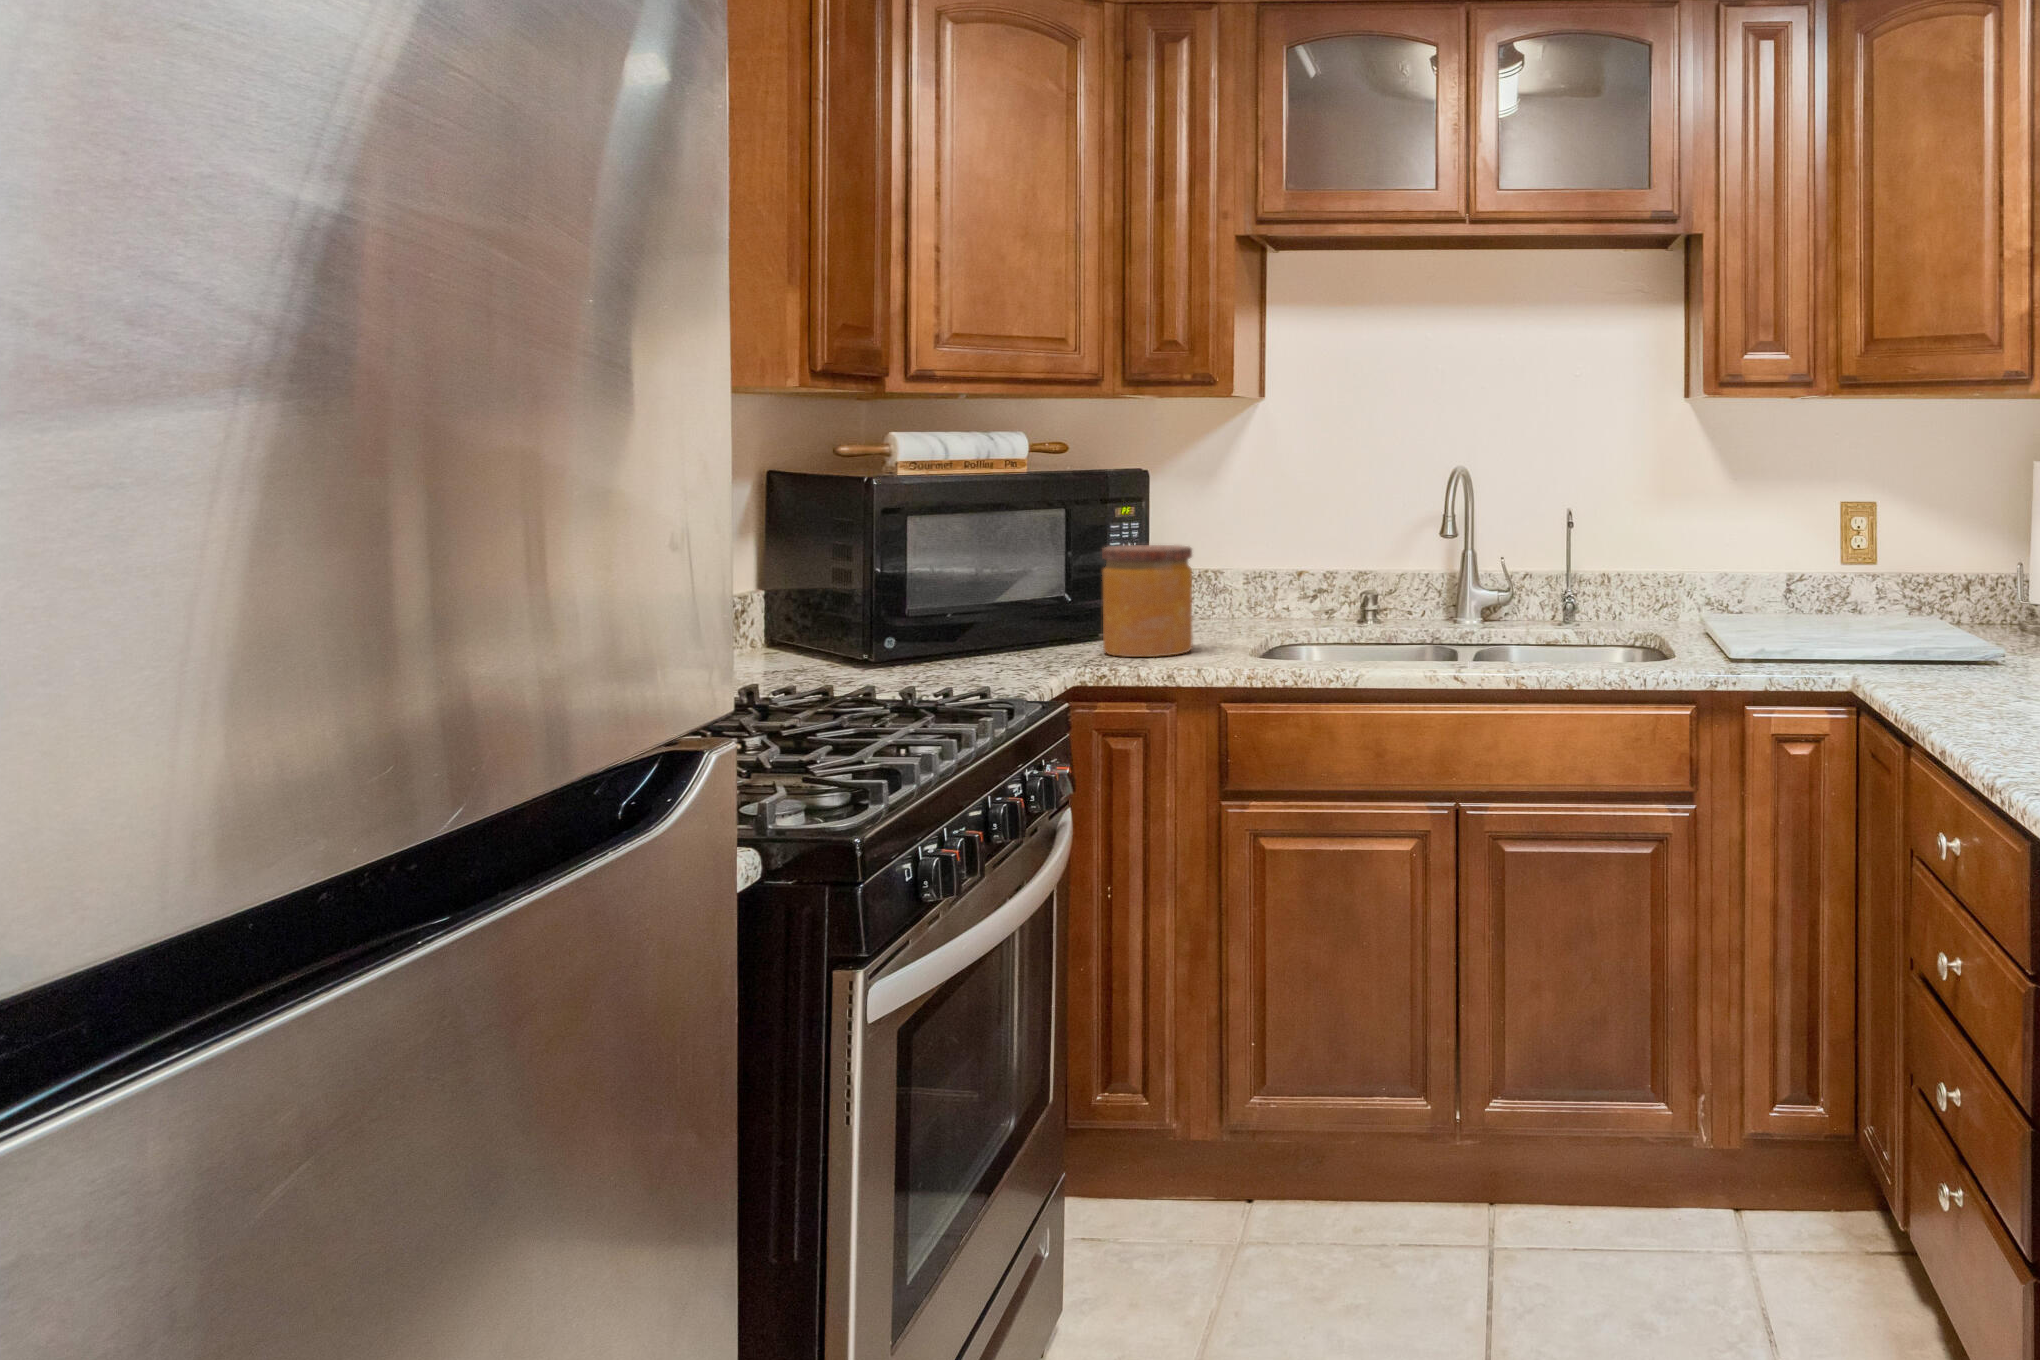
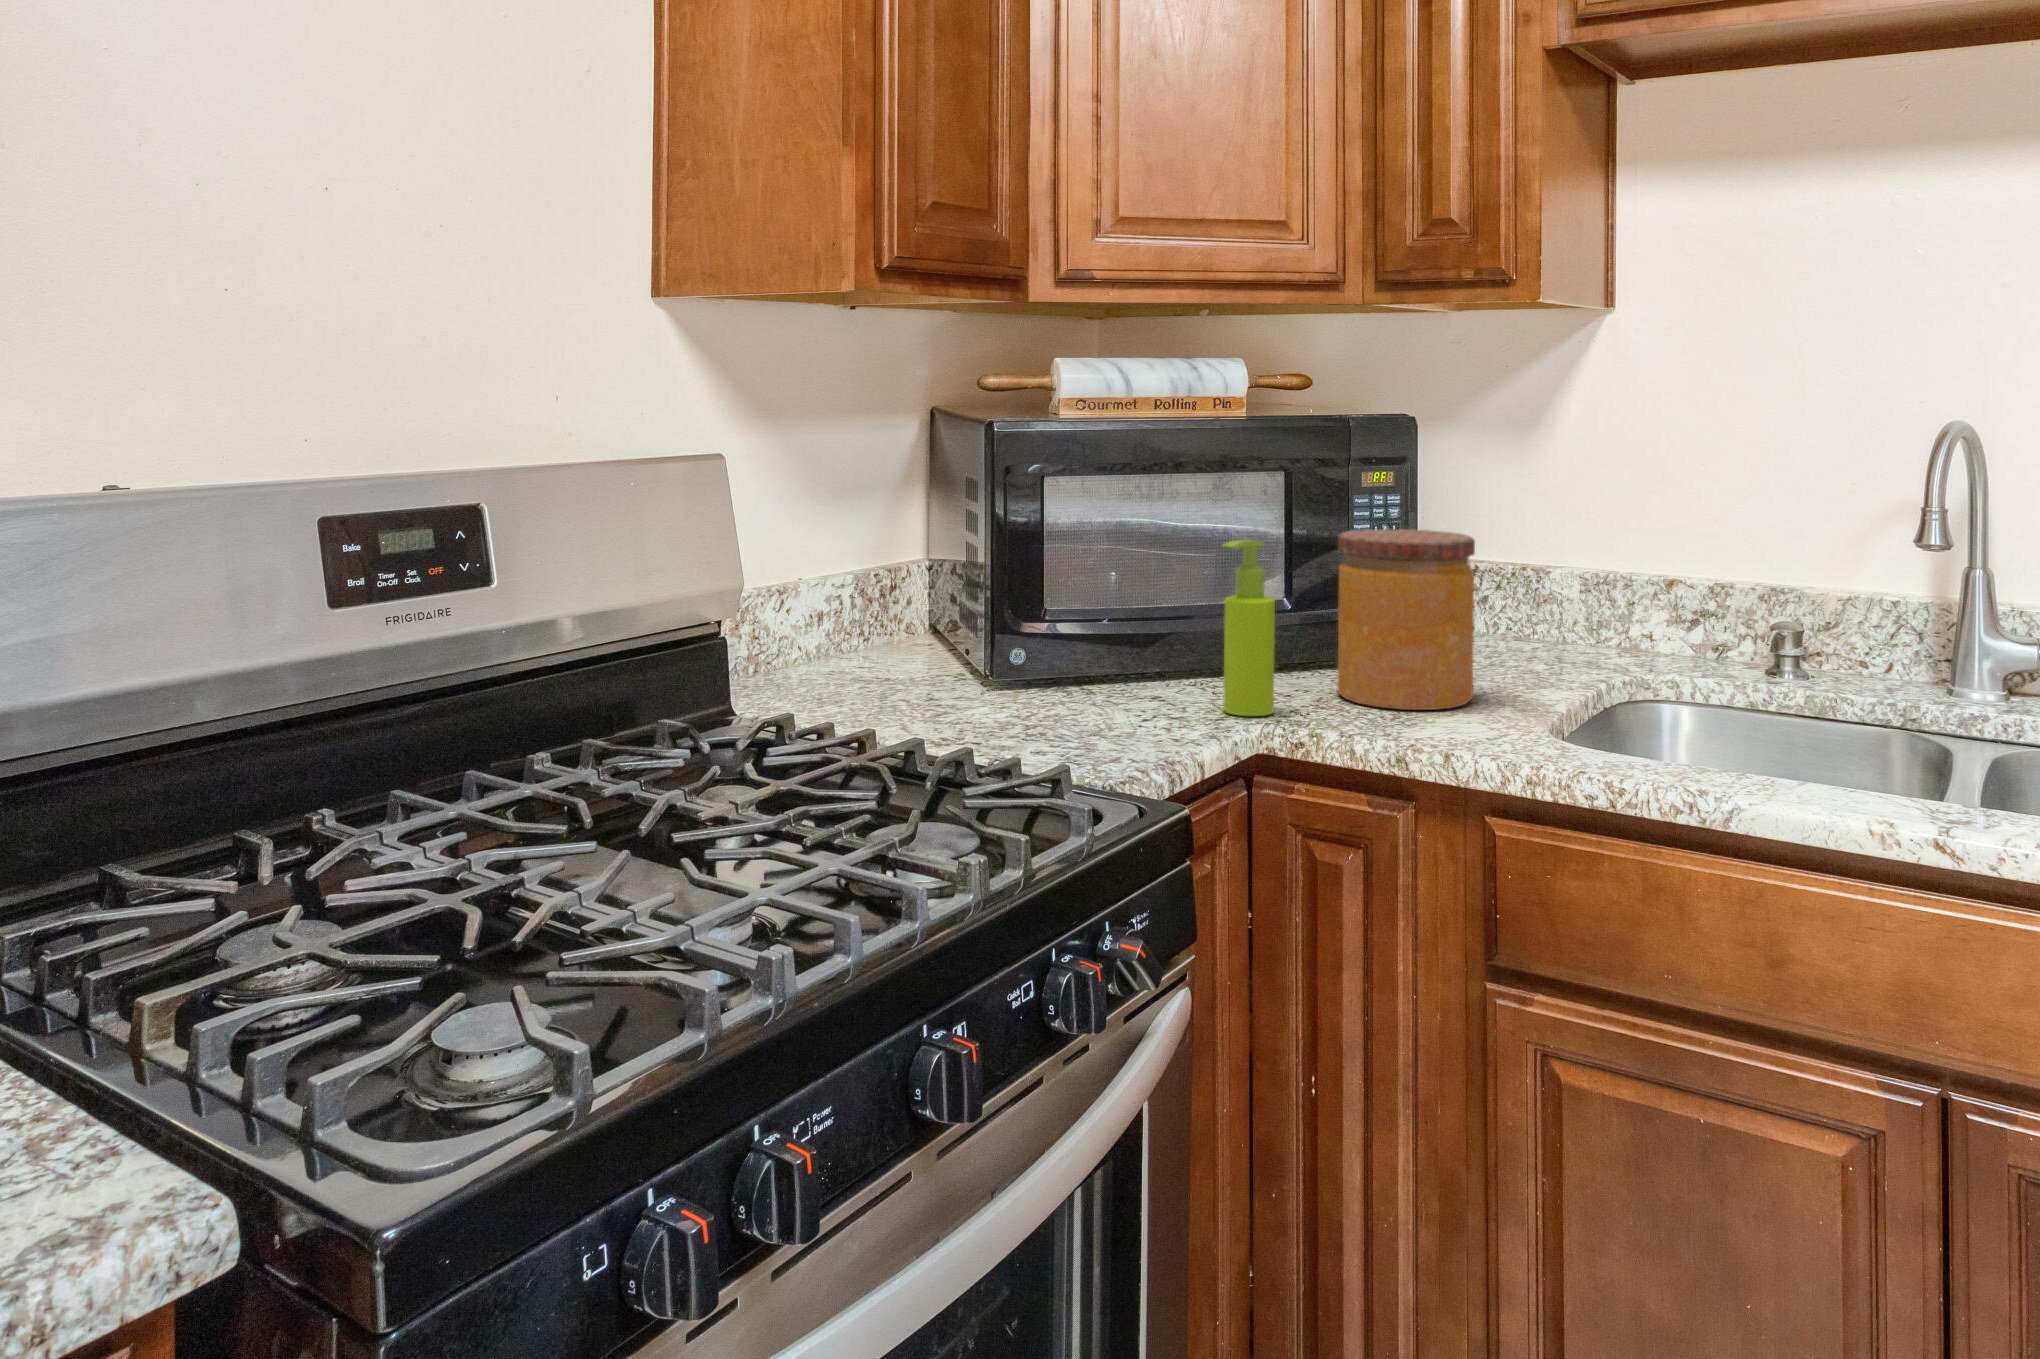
soap dispenser: none [1034,552,1071,667] -> present [1223,540,1275,716]

